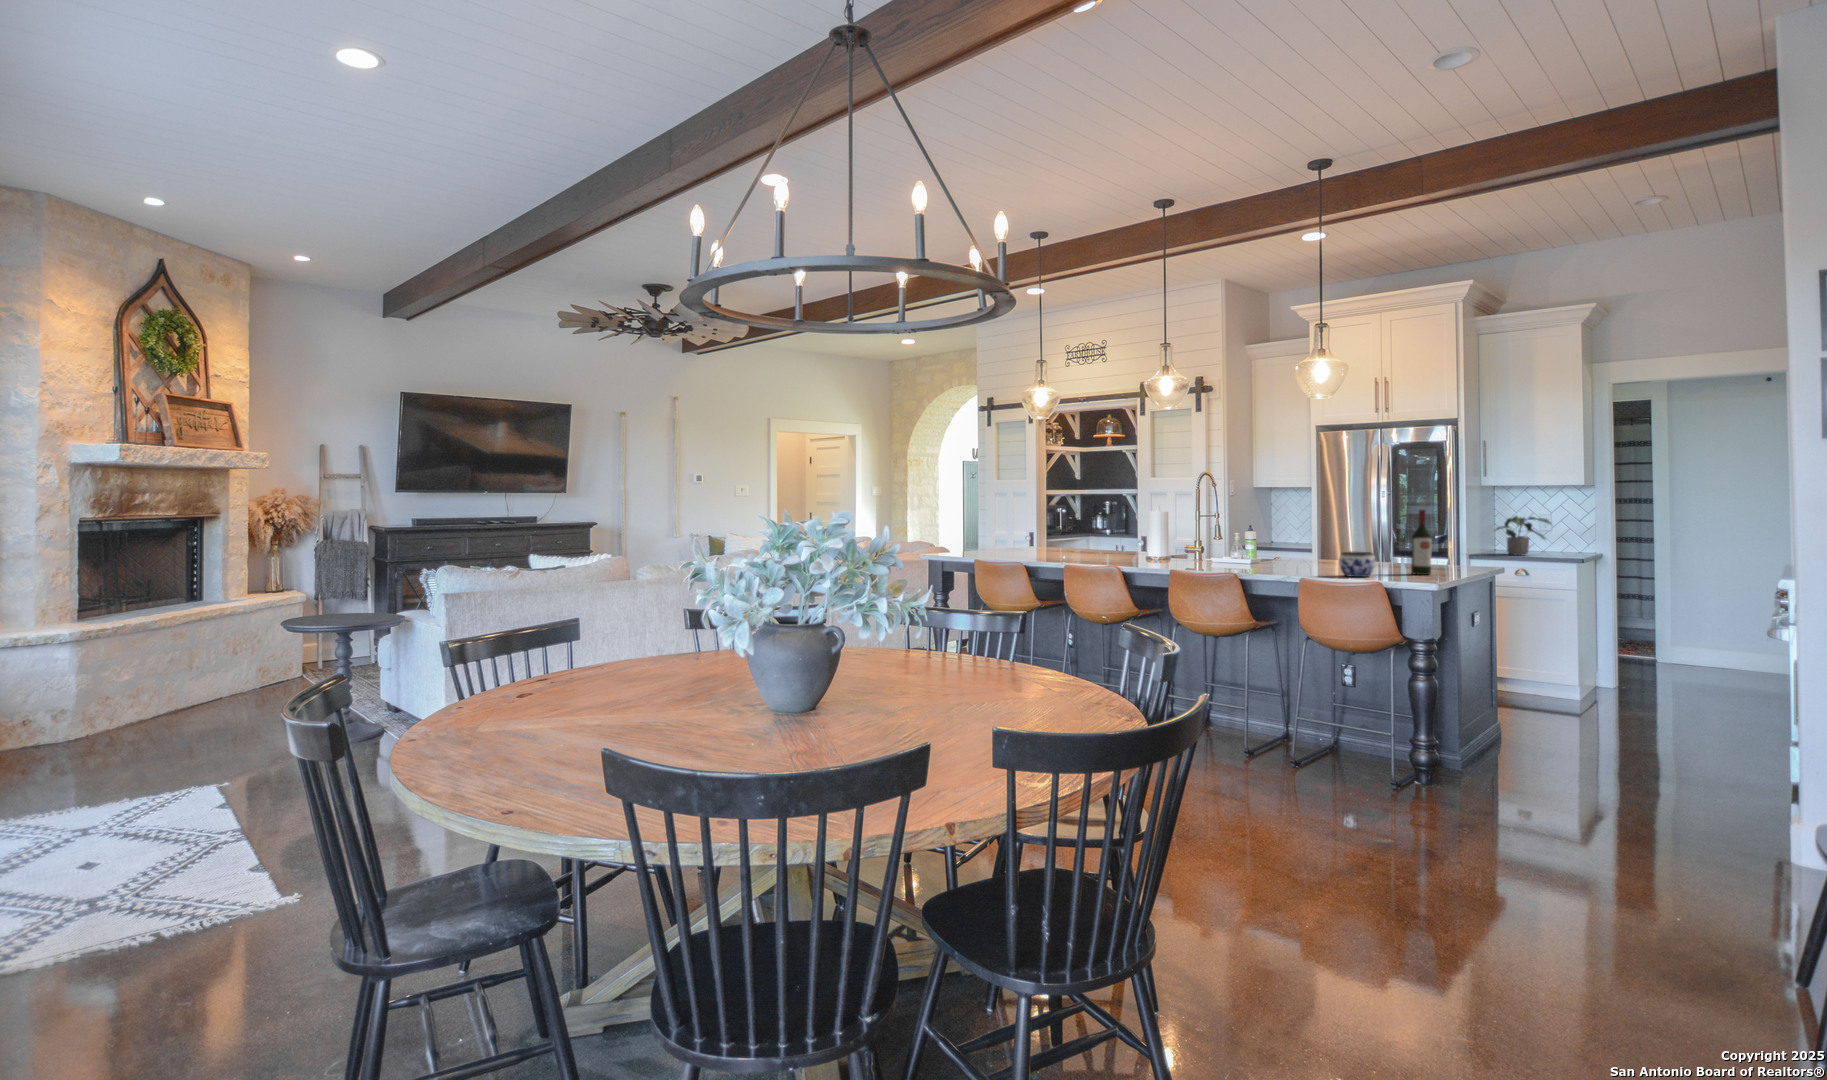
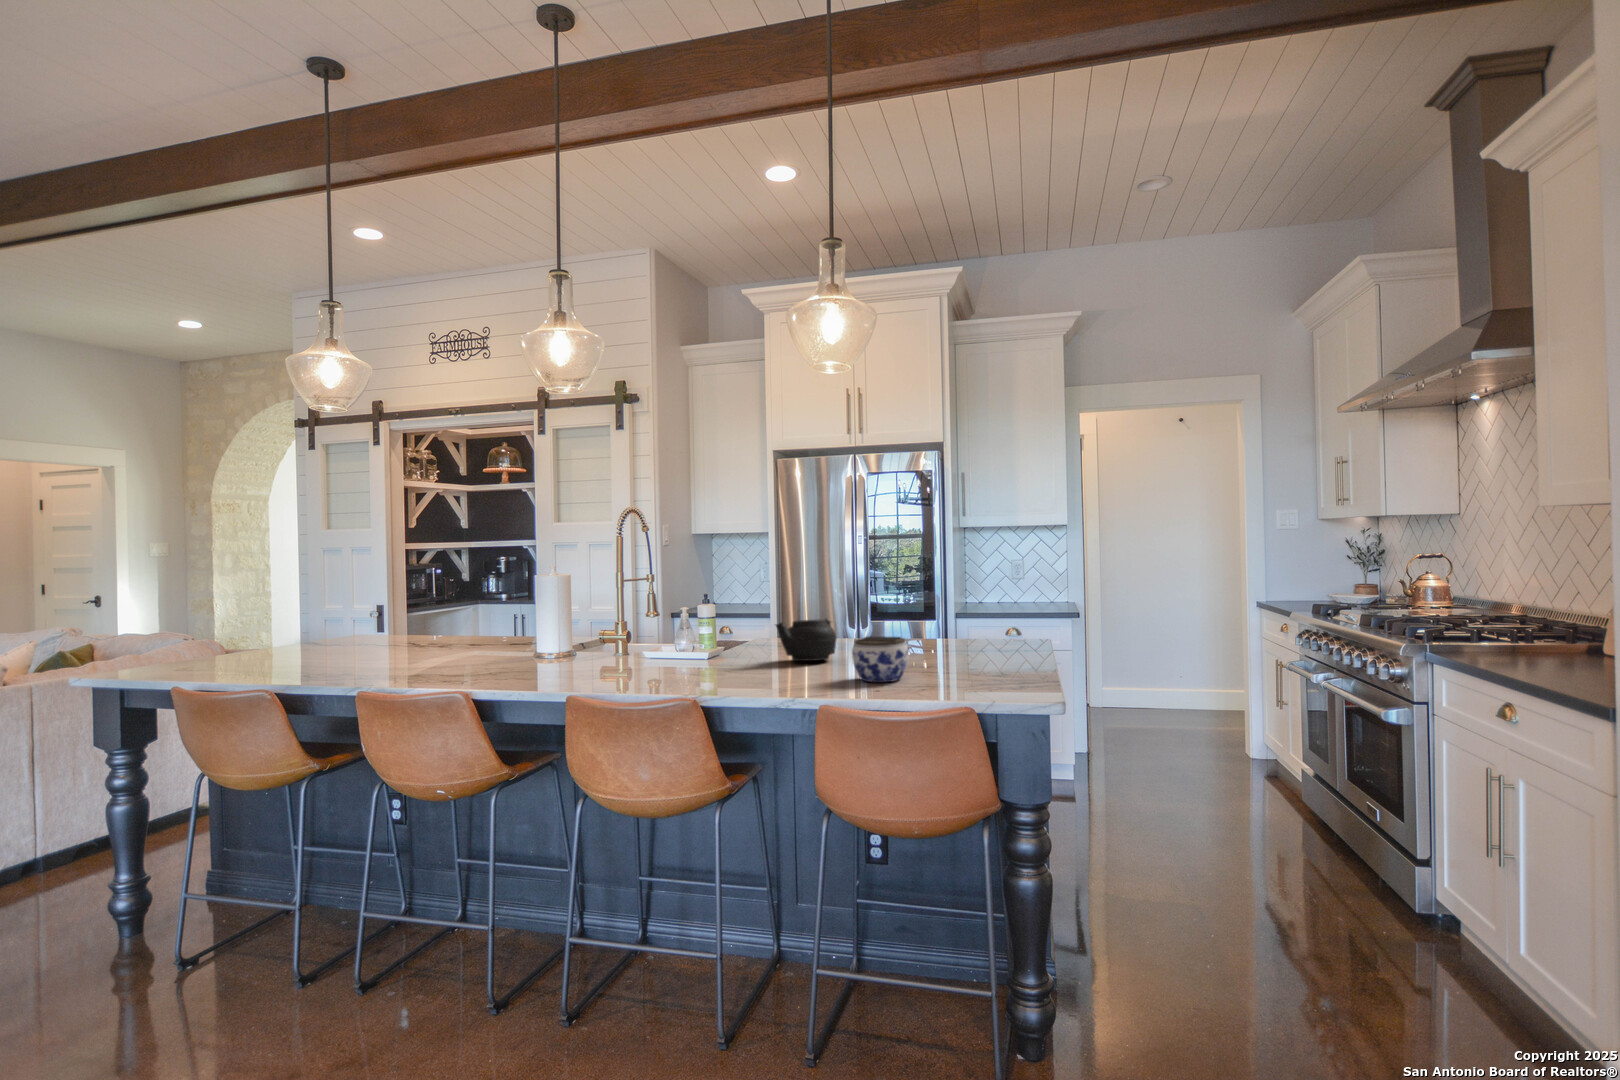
wine bottle: present [1411,510,1432,575] -> none [949,561,979,666]
potted plant: present [1496,516,1551,556] -> none [985,560,1047,610]
teapot: none [1296,543,1338,569] -> present [776,619,836,661]

